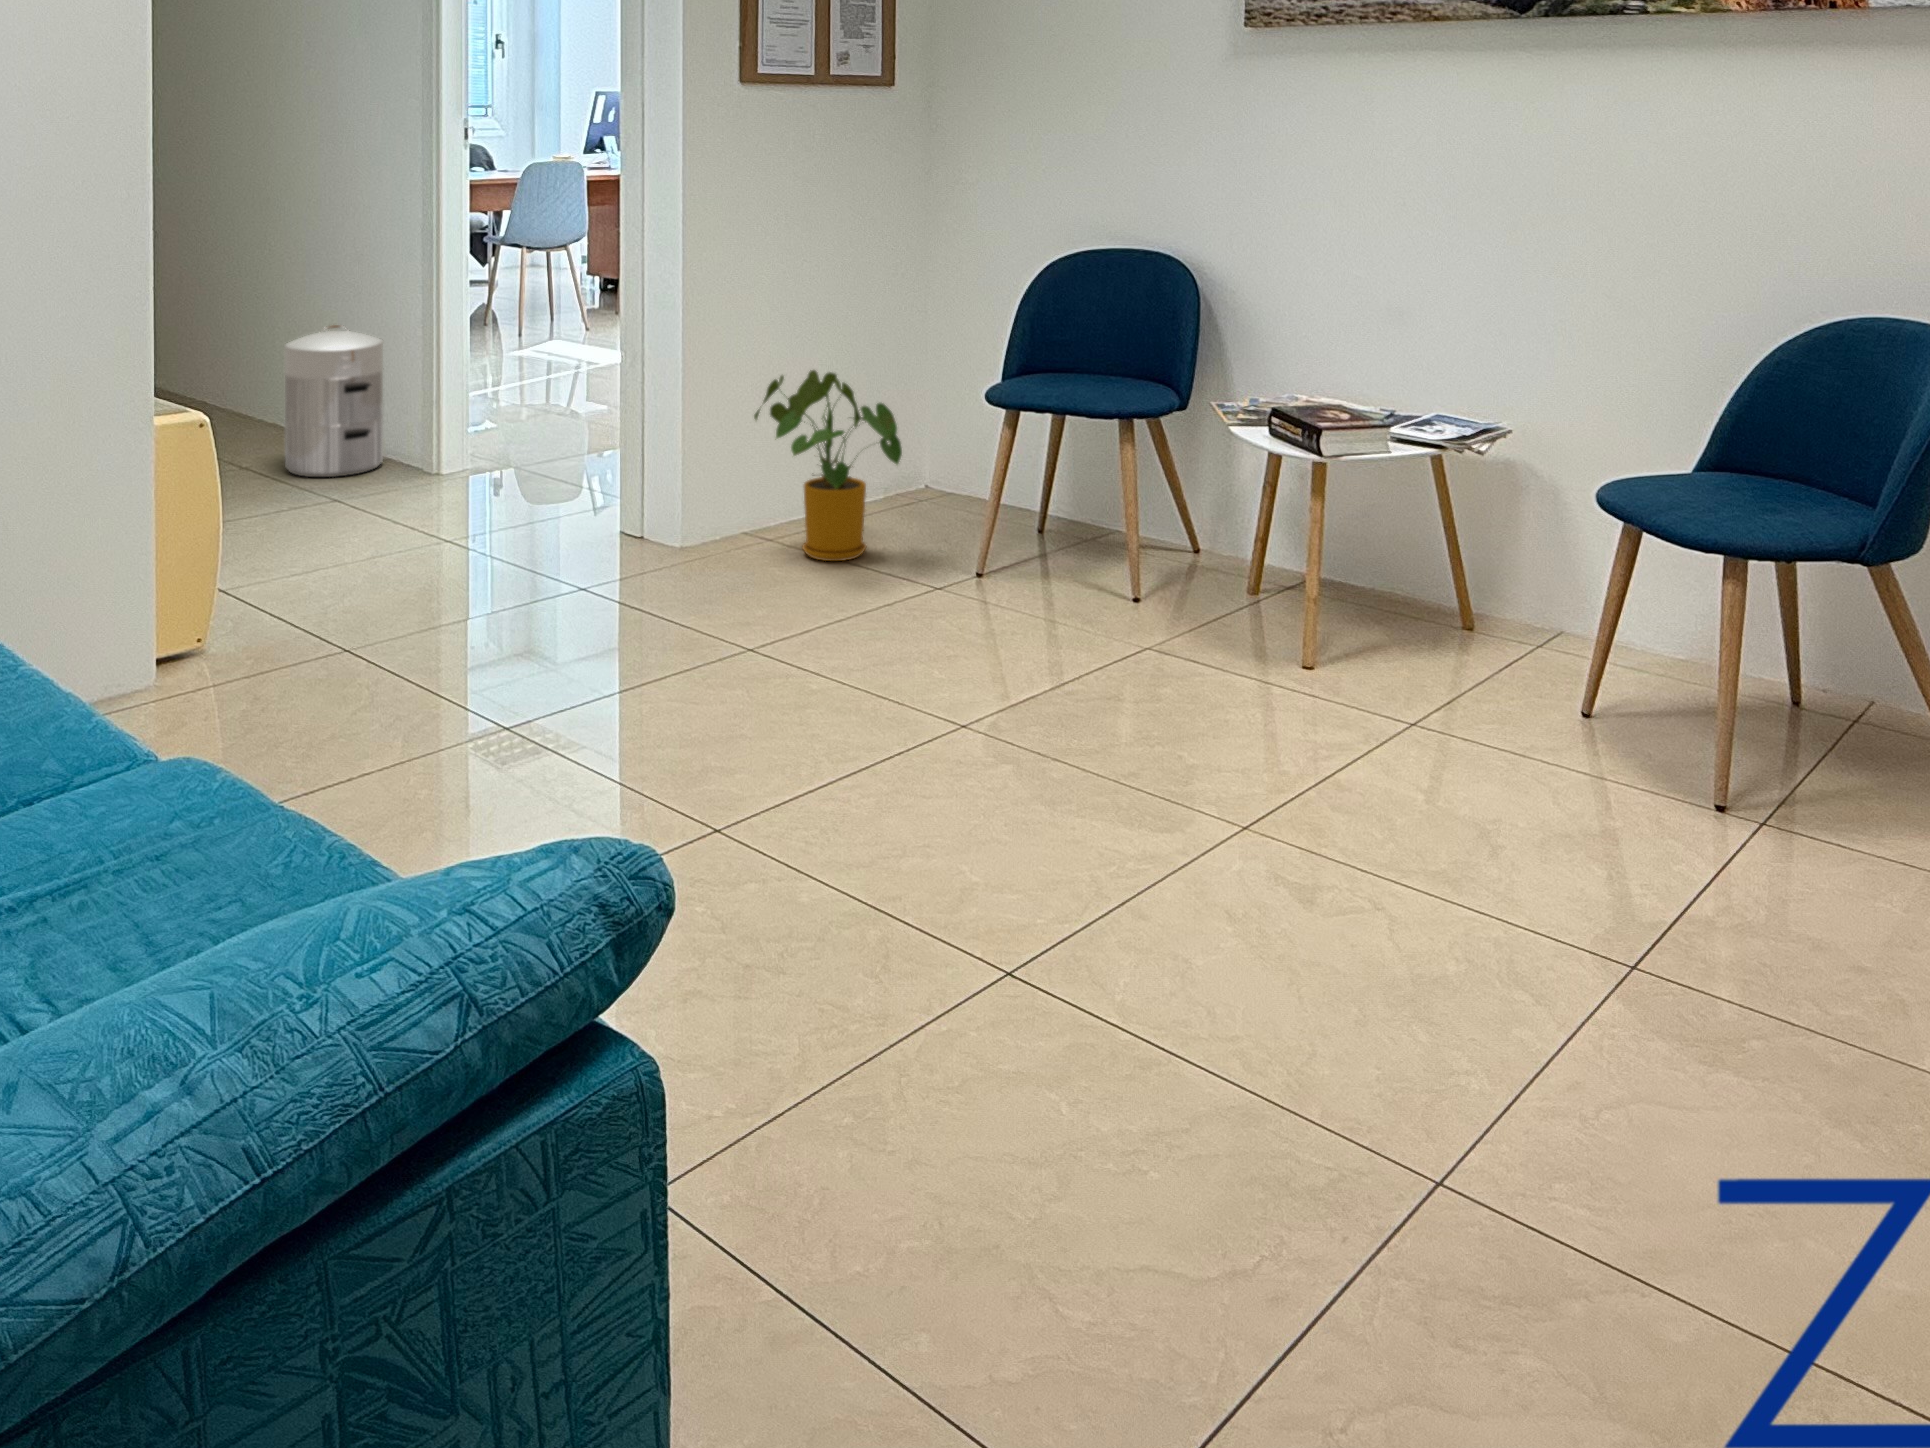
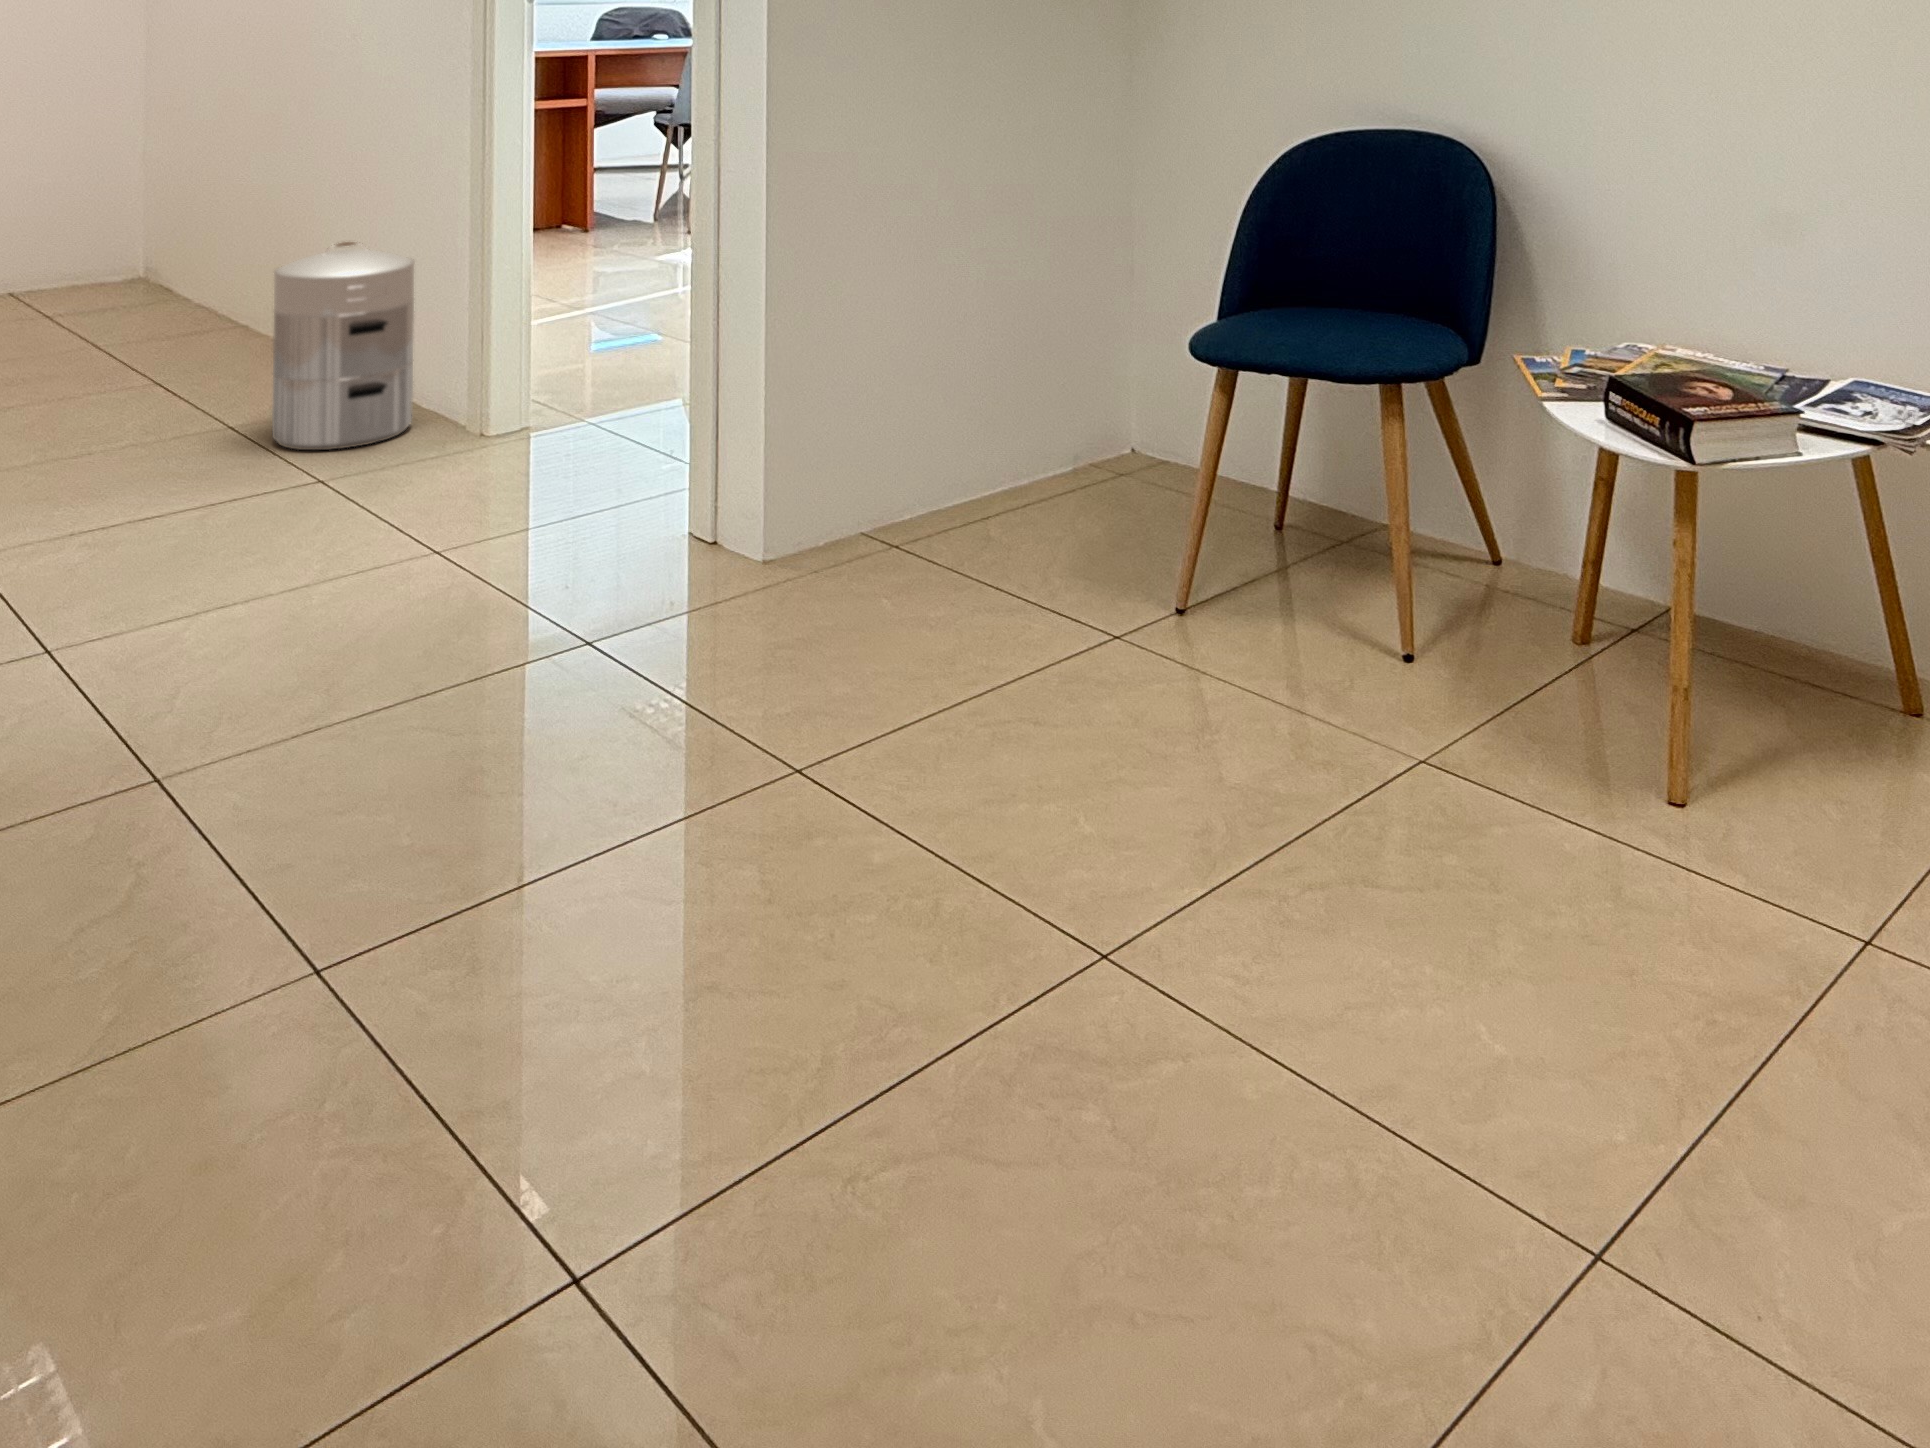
house plant: present [754,370,902,561] -> none [866,306,1068,590]

